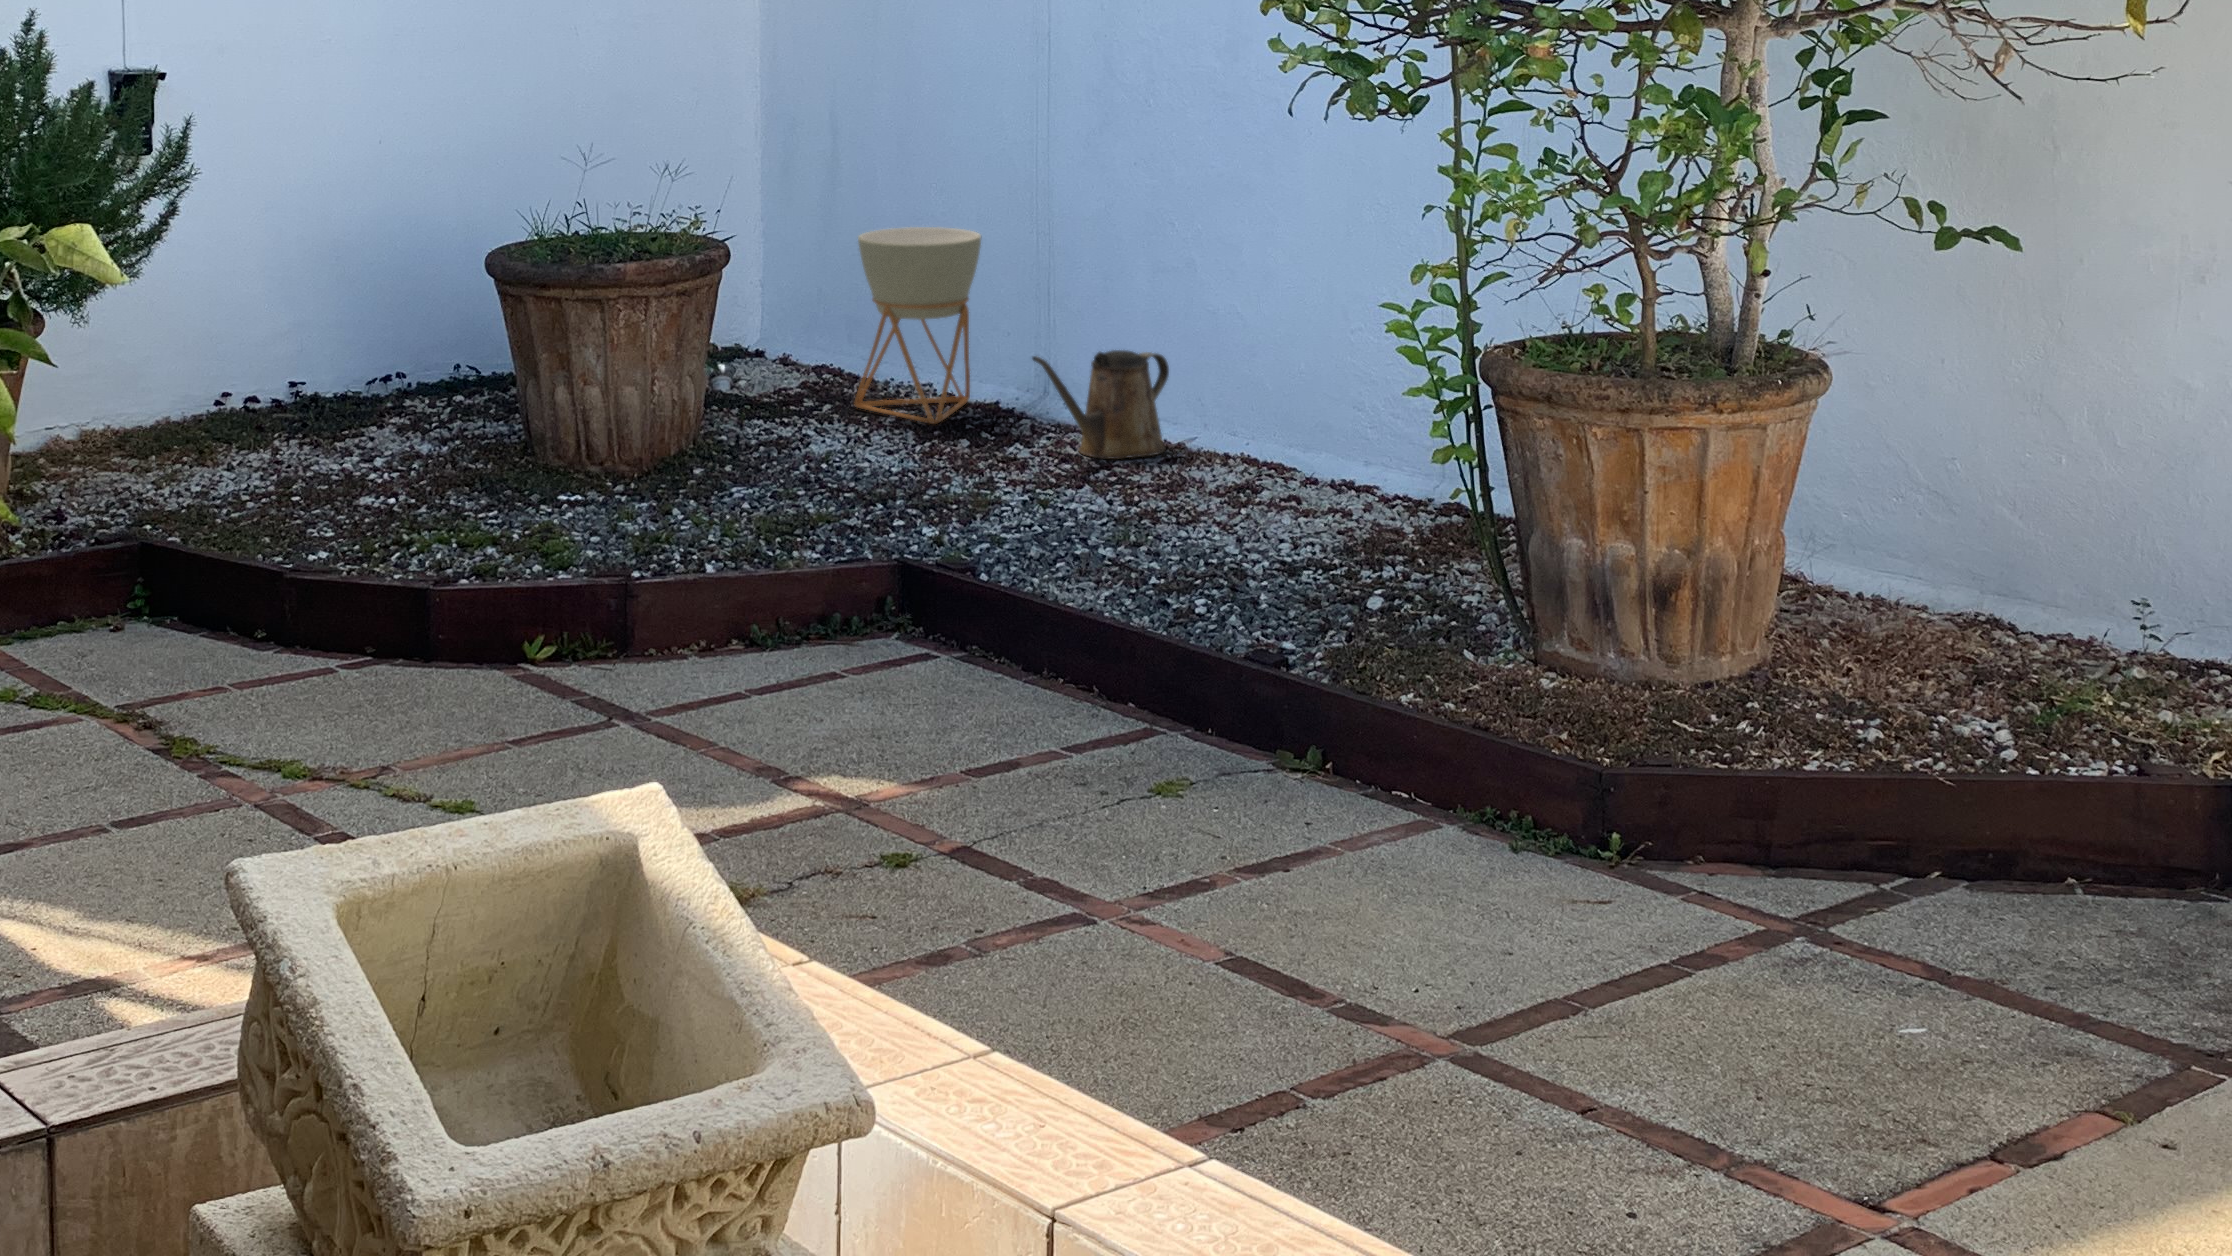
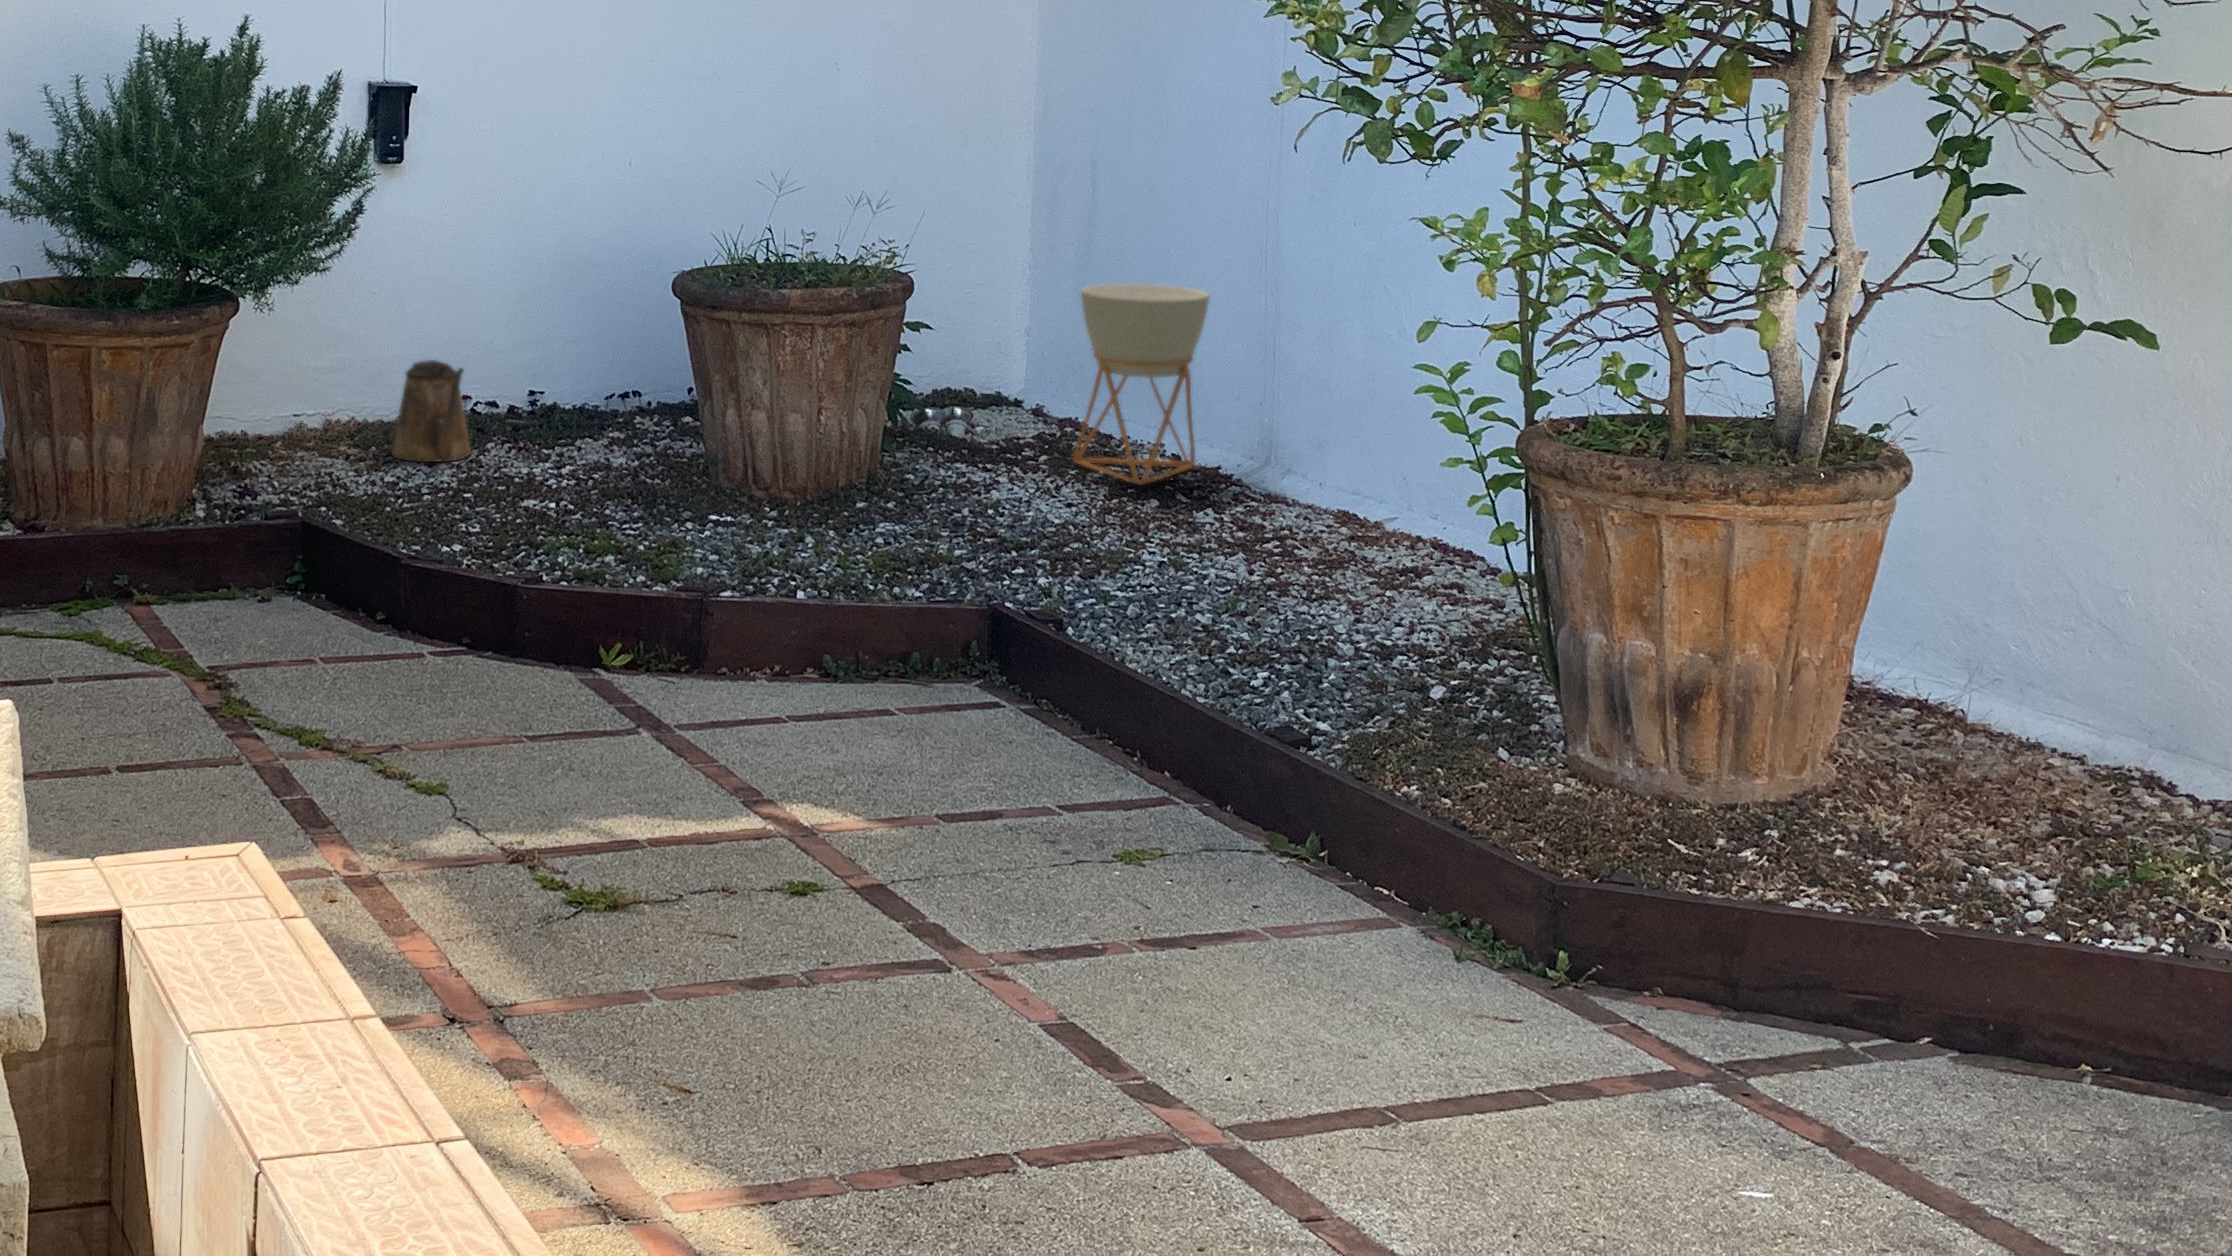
watering can: present [1032,350,1169,459] -> present [392,360,472,462]

